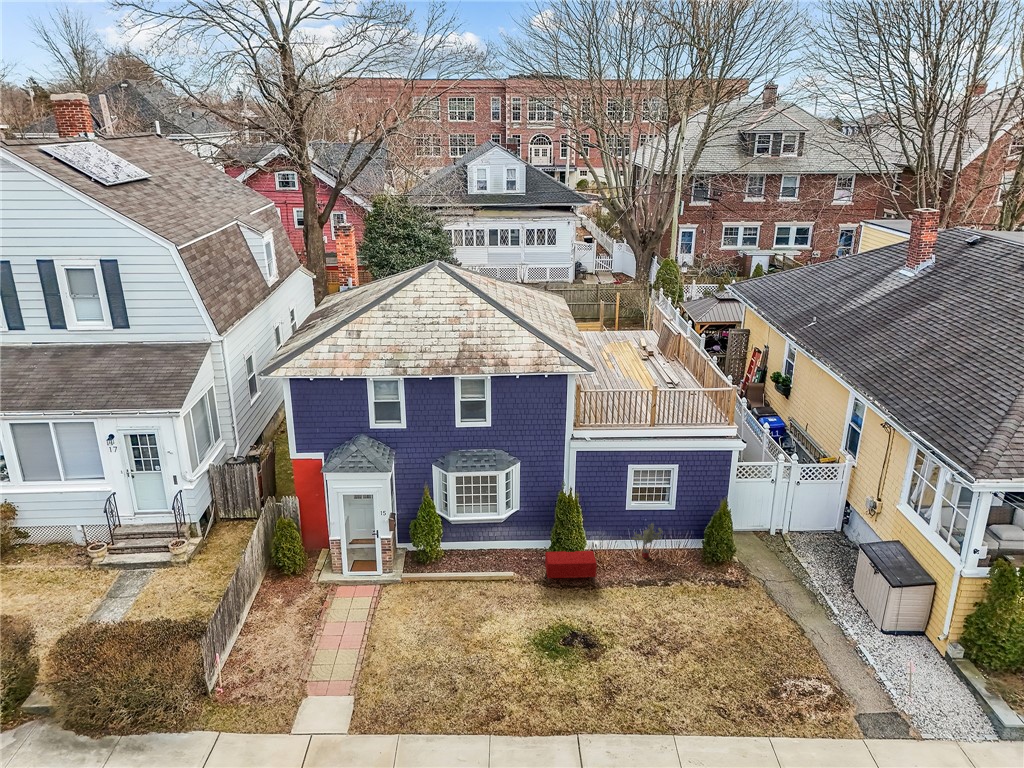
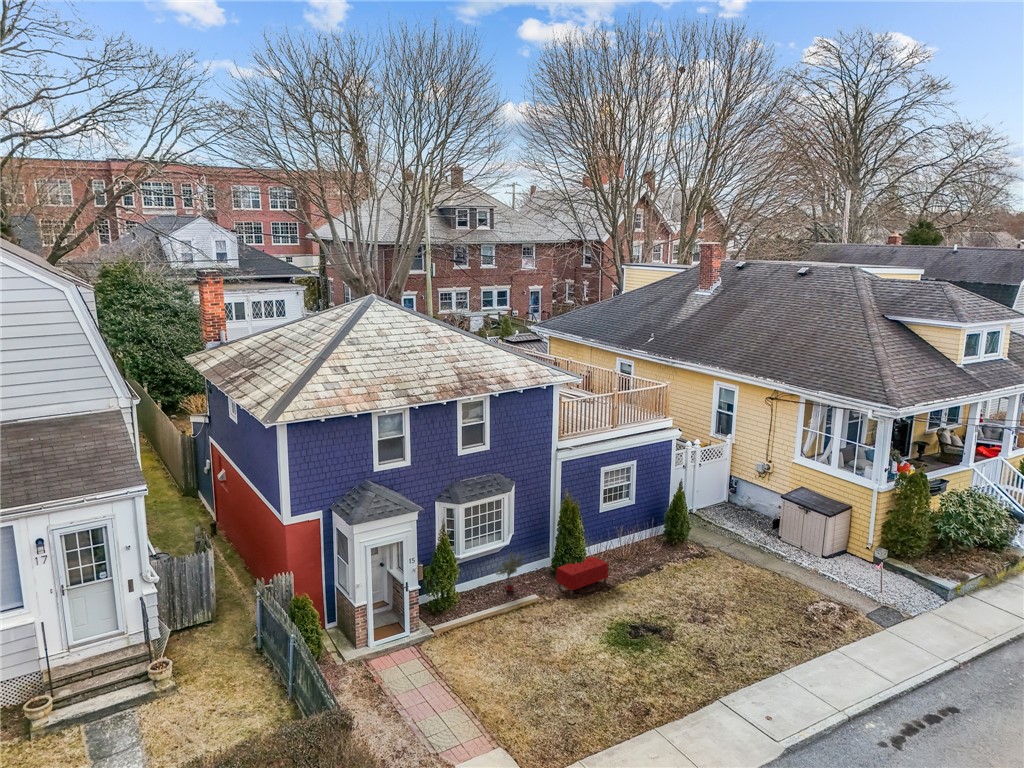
potted tree: present [631,524,663,559] -> present [496,552,524,592]

